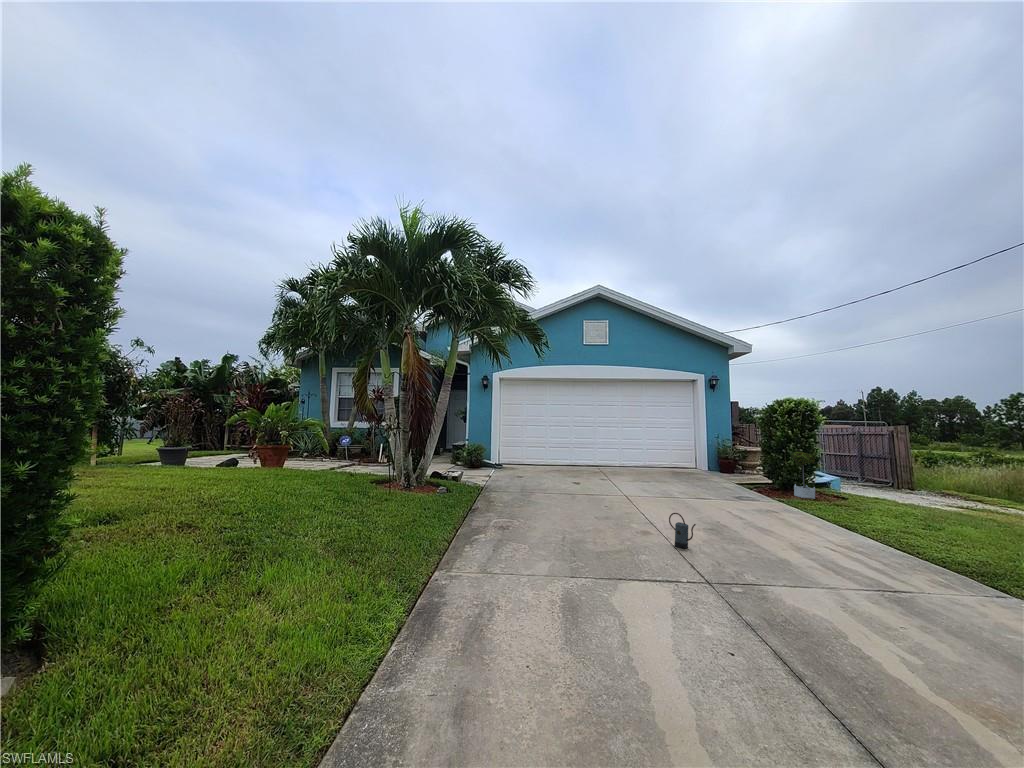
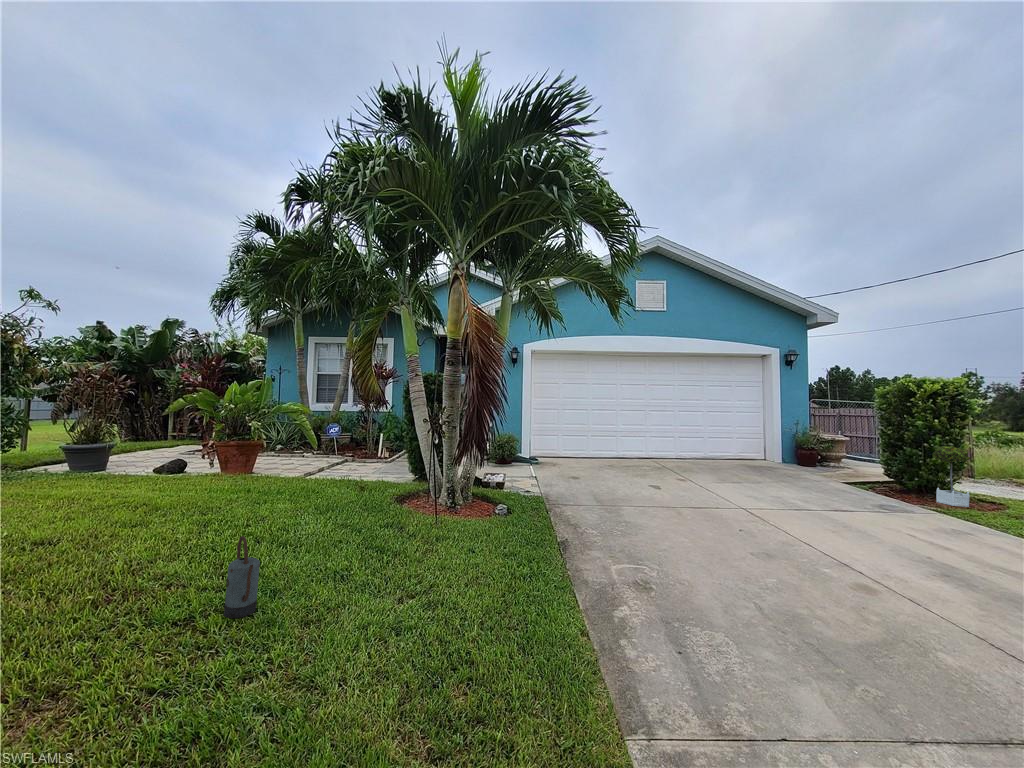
watering can: present [669,513,696,548] -> present [224,536,260,618]

